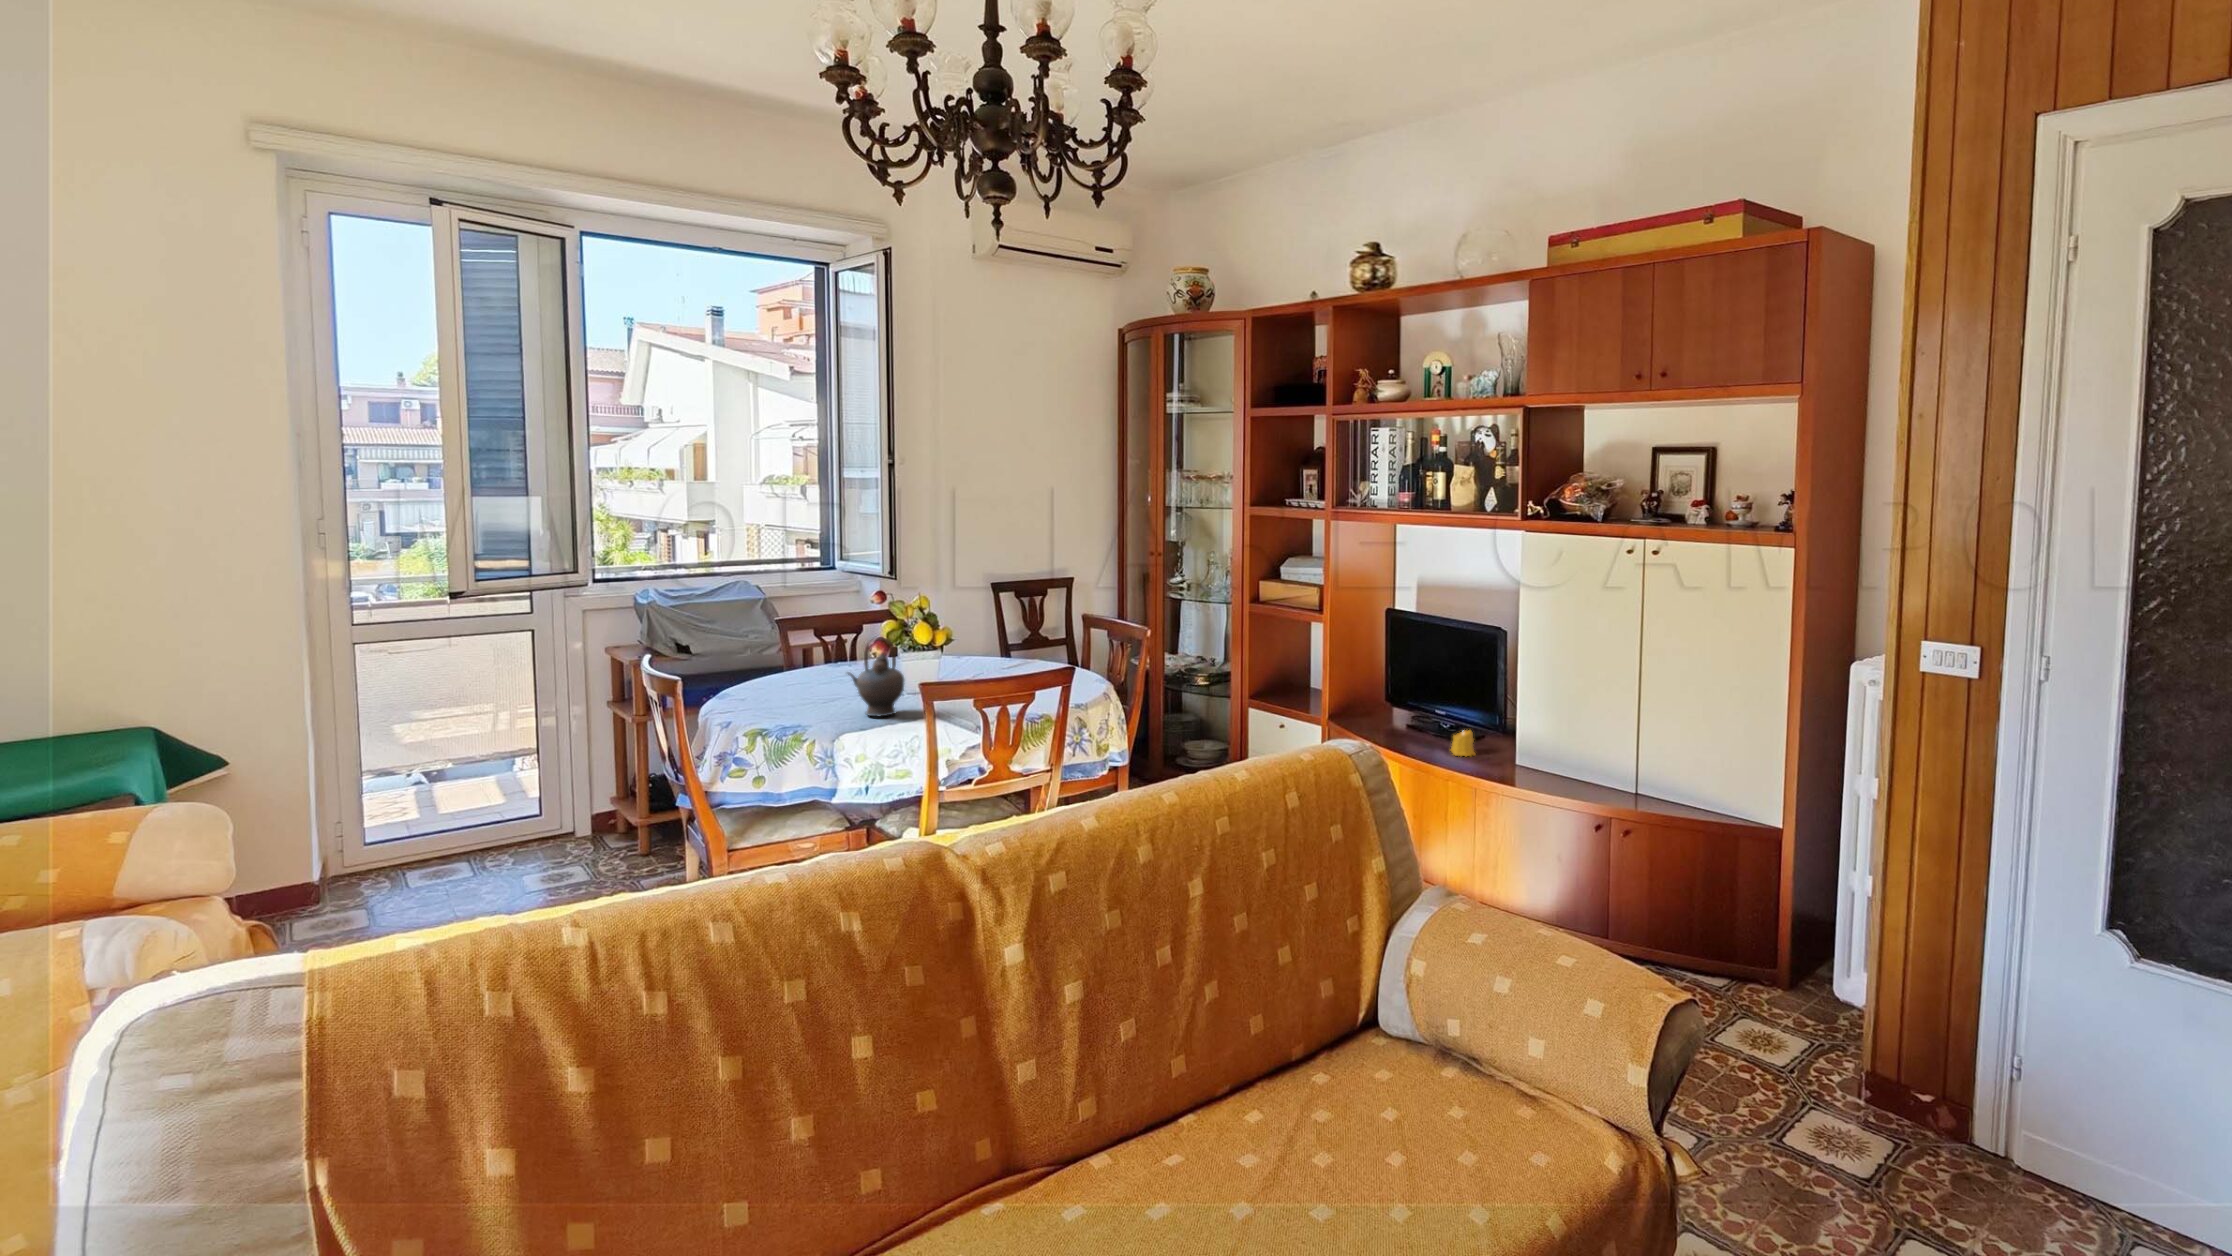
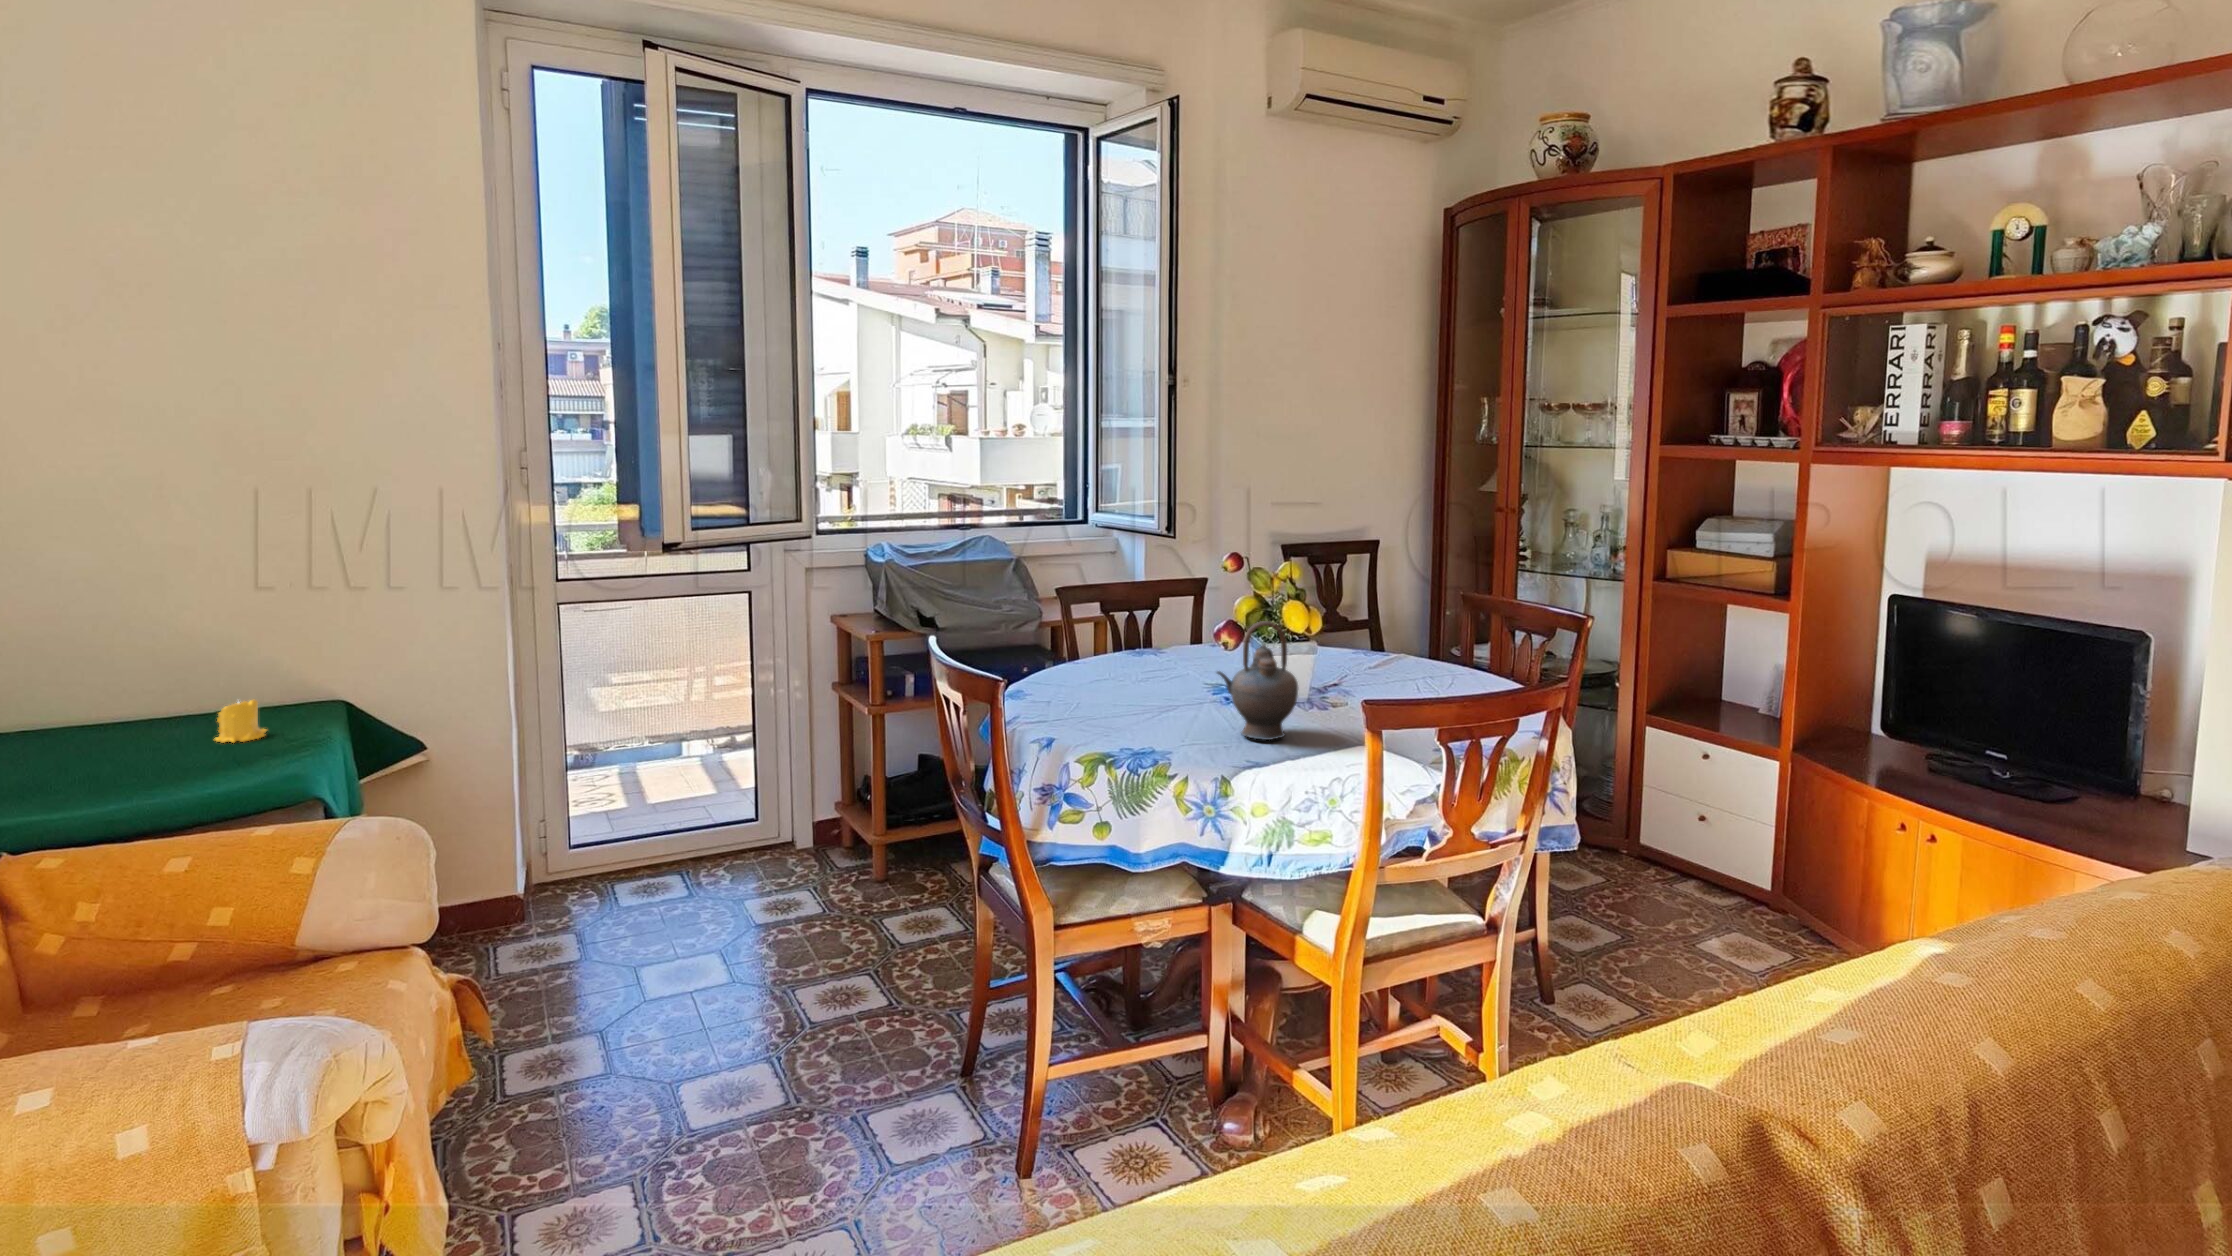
candle: present [1451,730,1475,756] -> present [214,700,266,743]

